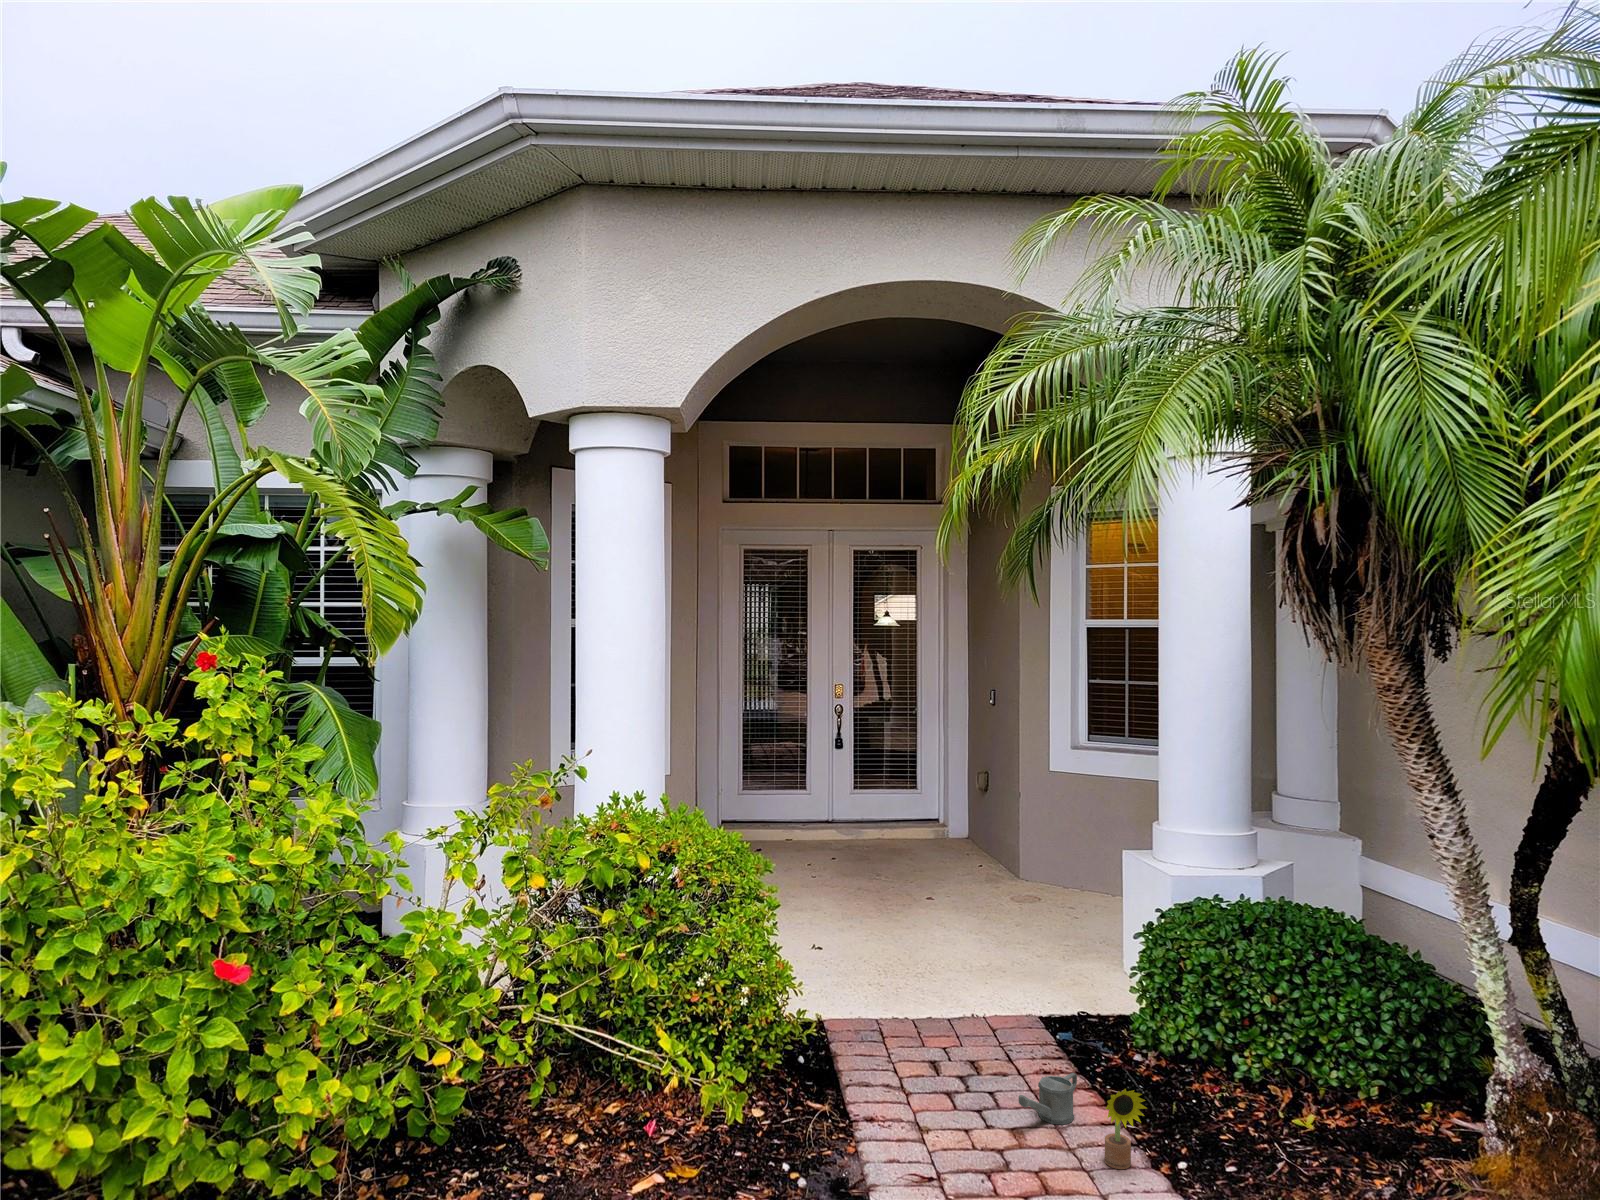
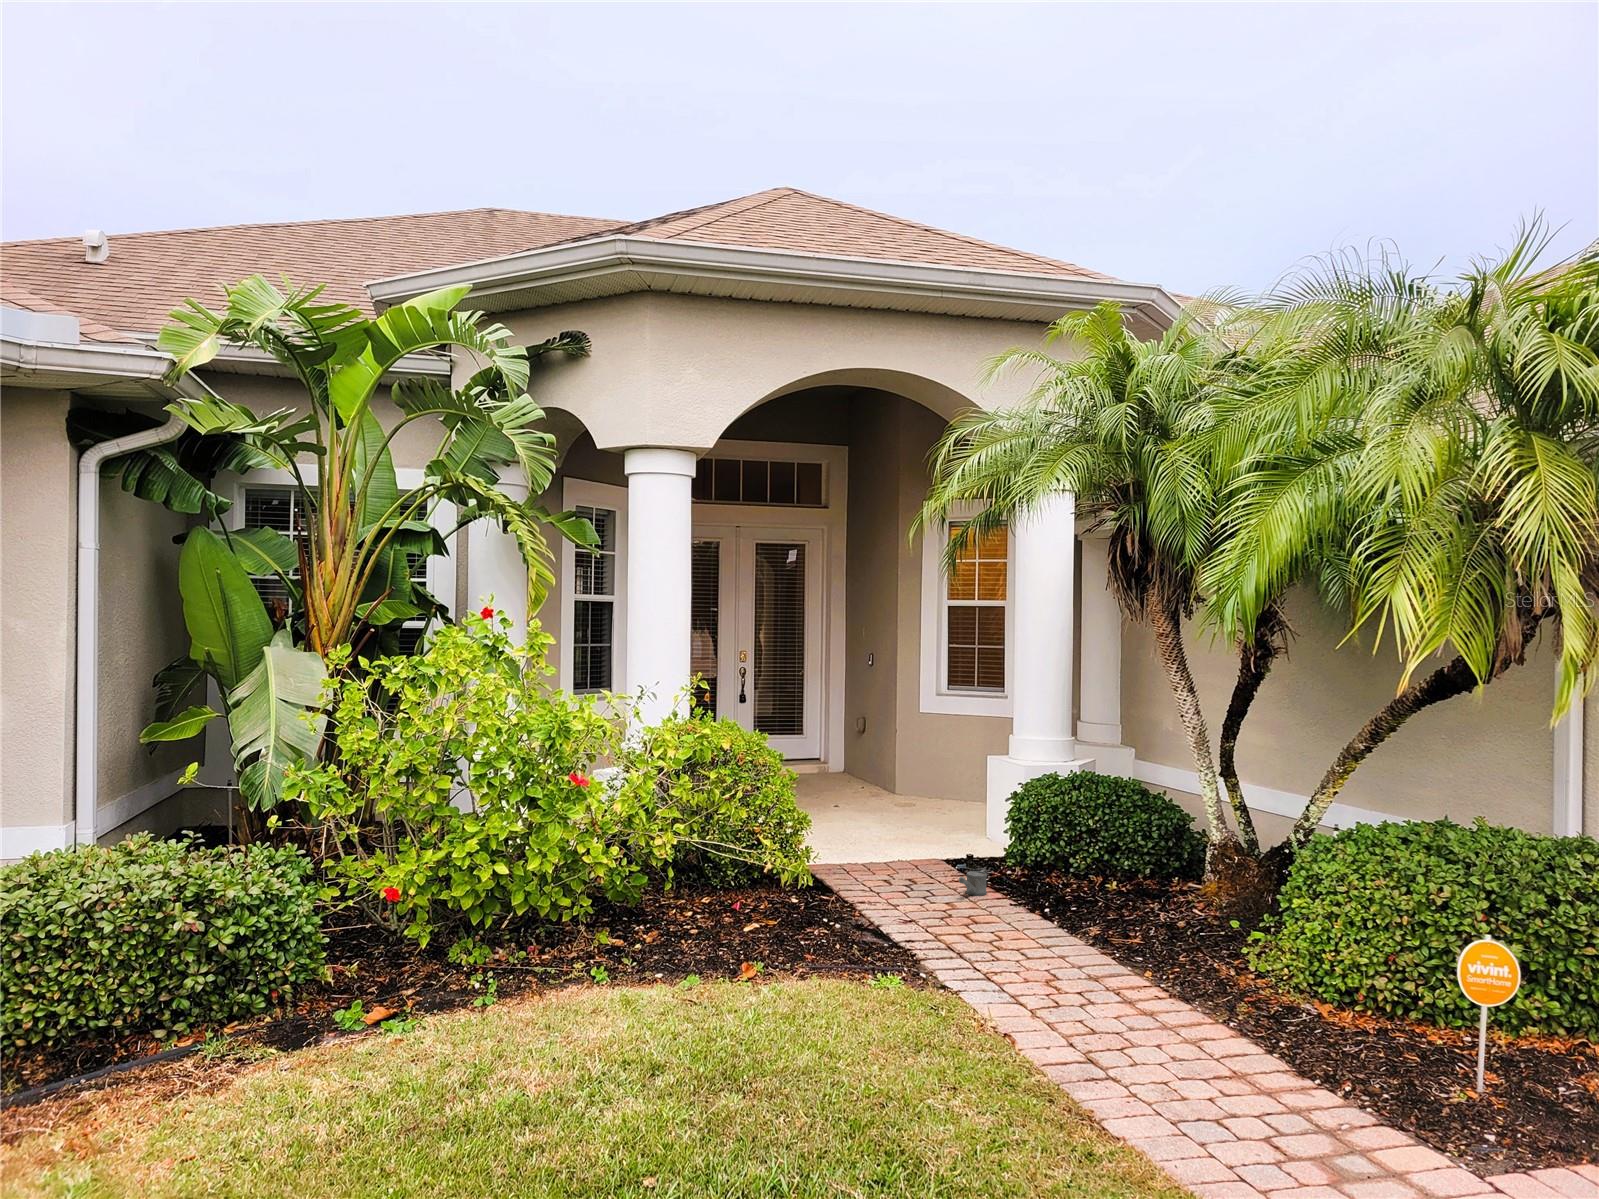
decorative plant: present [1105,1089,1147,1169] -> none [1010,861,1035,908]

